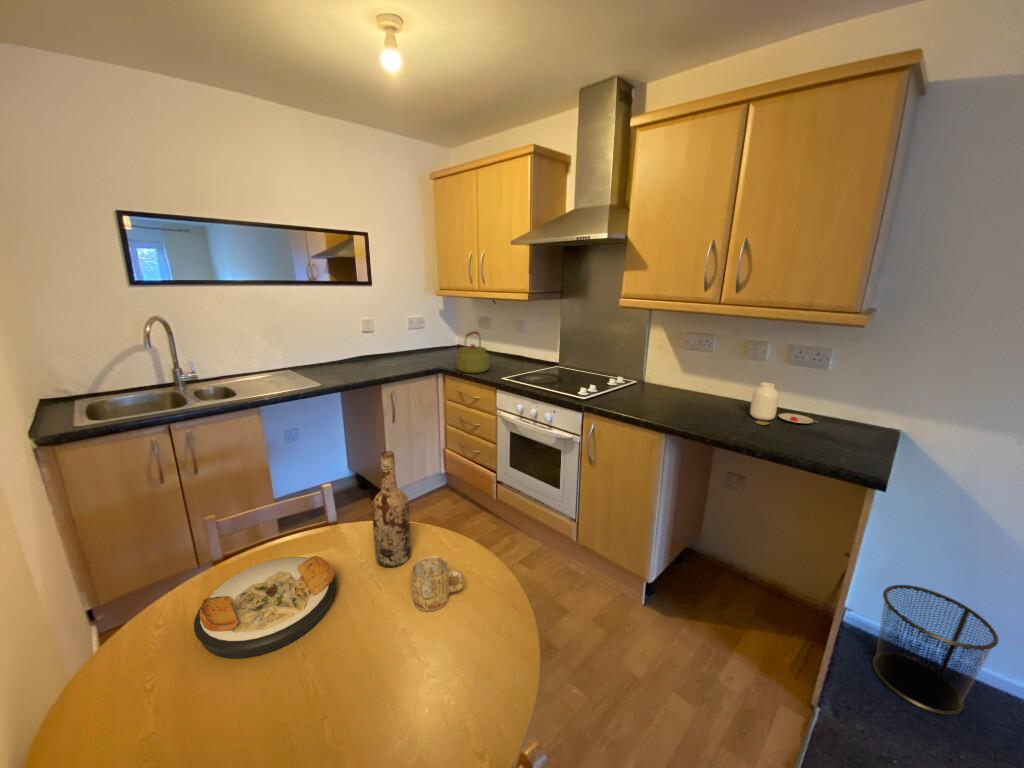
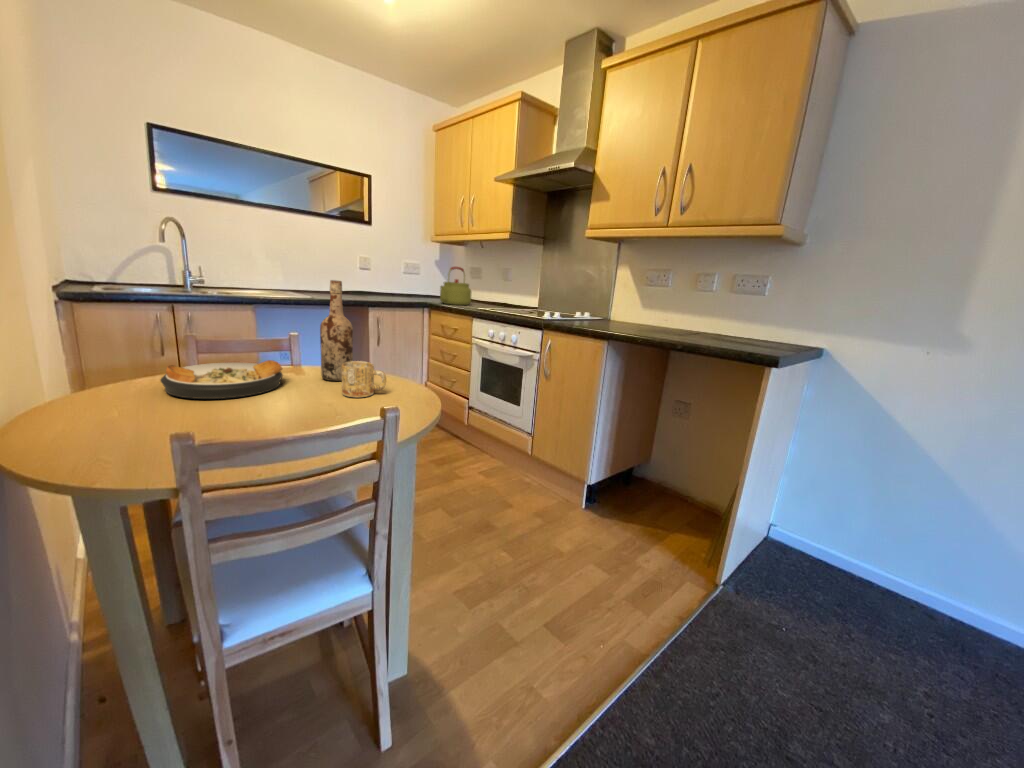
jar: present [750,382,814,425] -> none [689,303,748,340]
waste bin: present [873,585,999,715] -> none [781,493,886,602]

